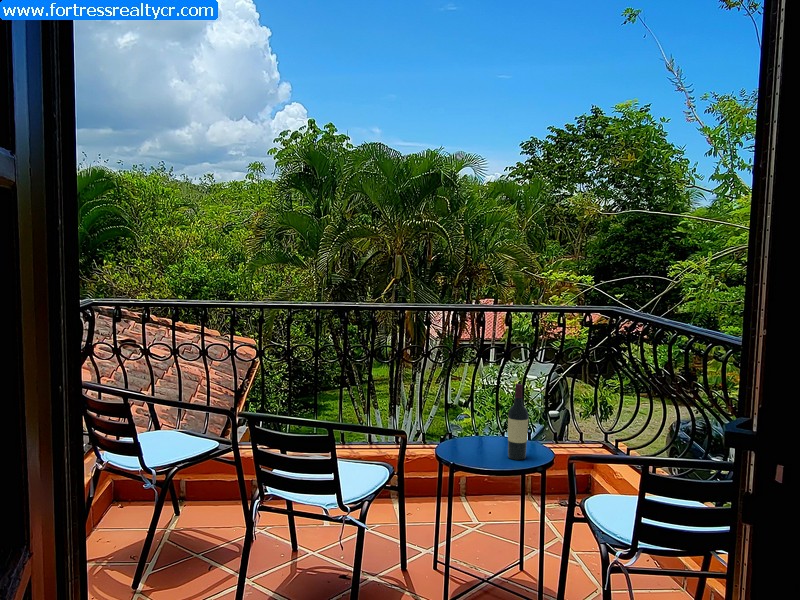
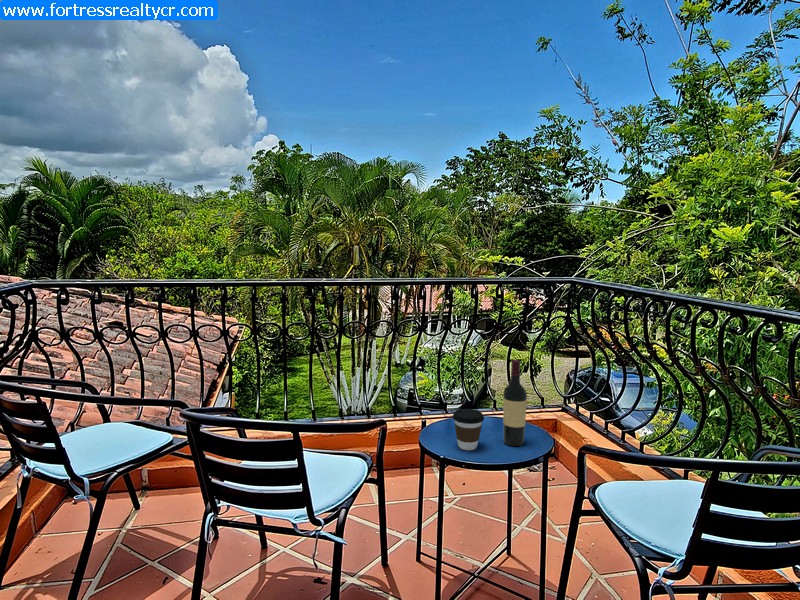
coffee cup: none [462,426,489,461] -> present [453,409,484,450]

